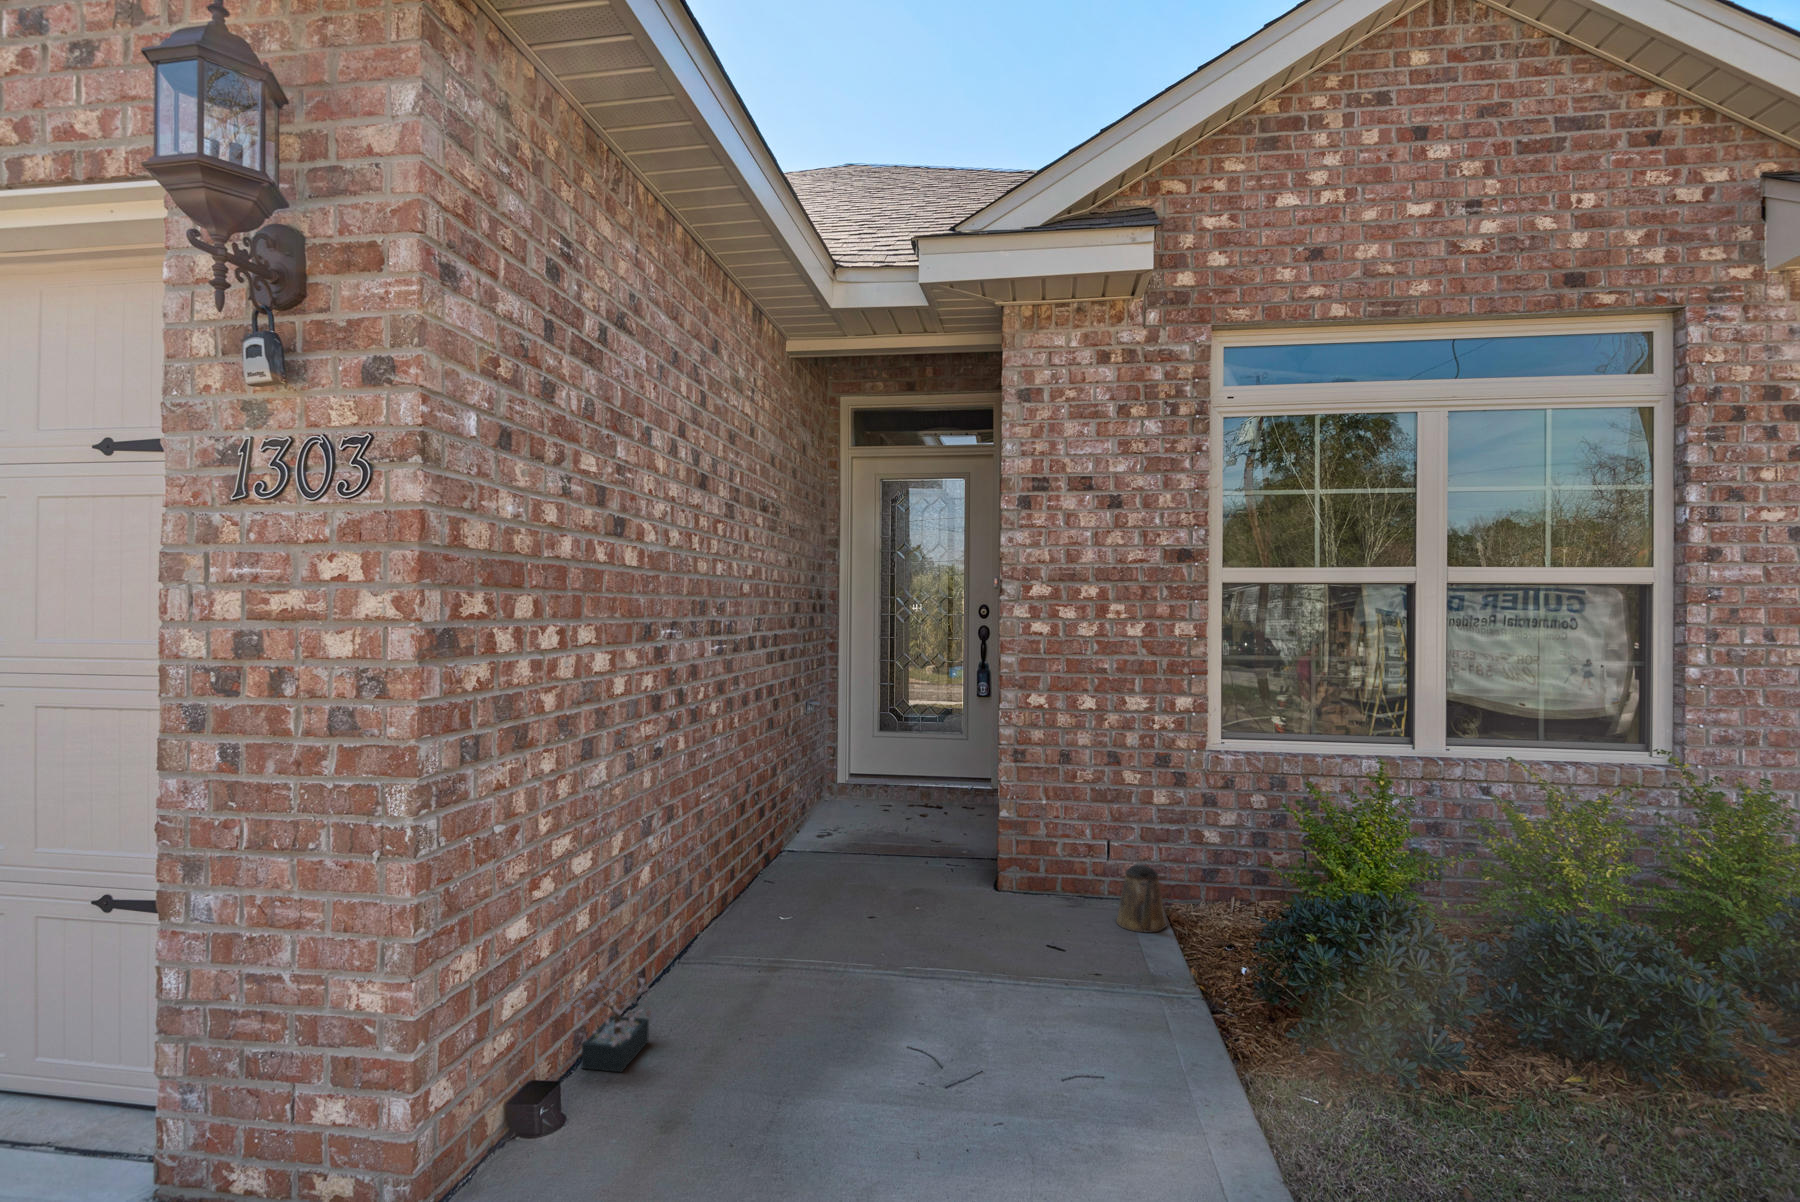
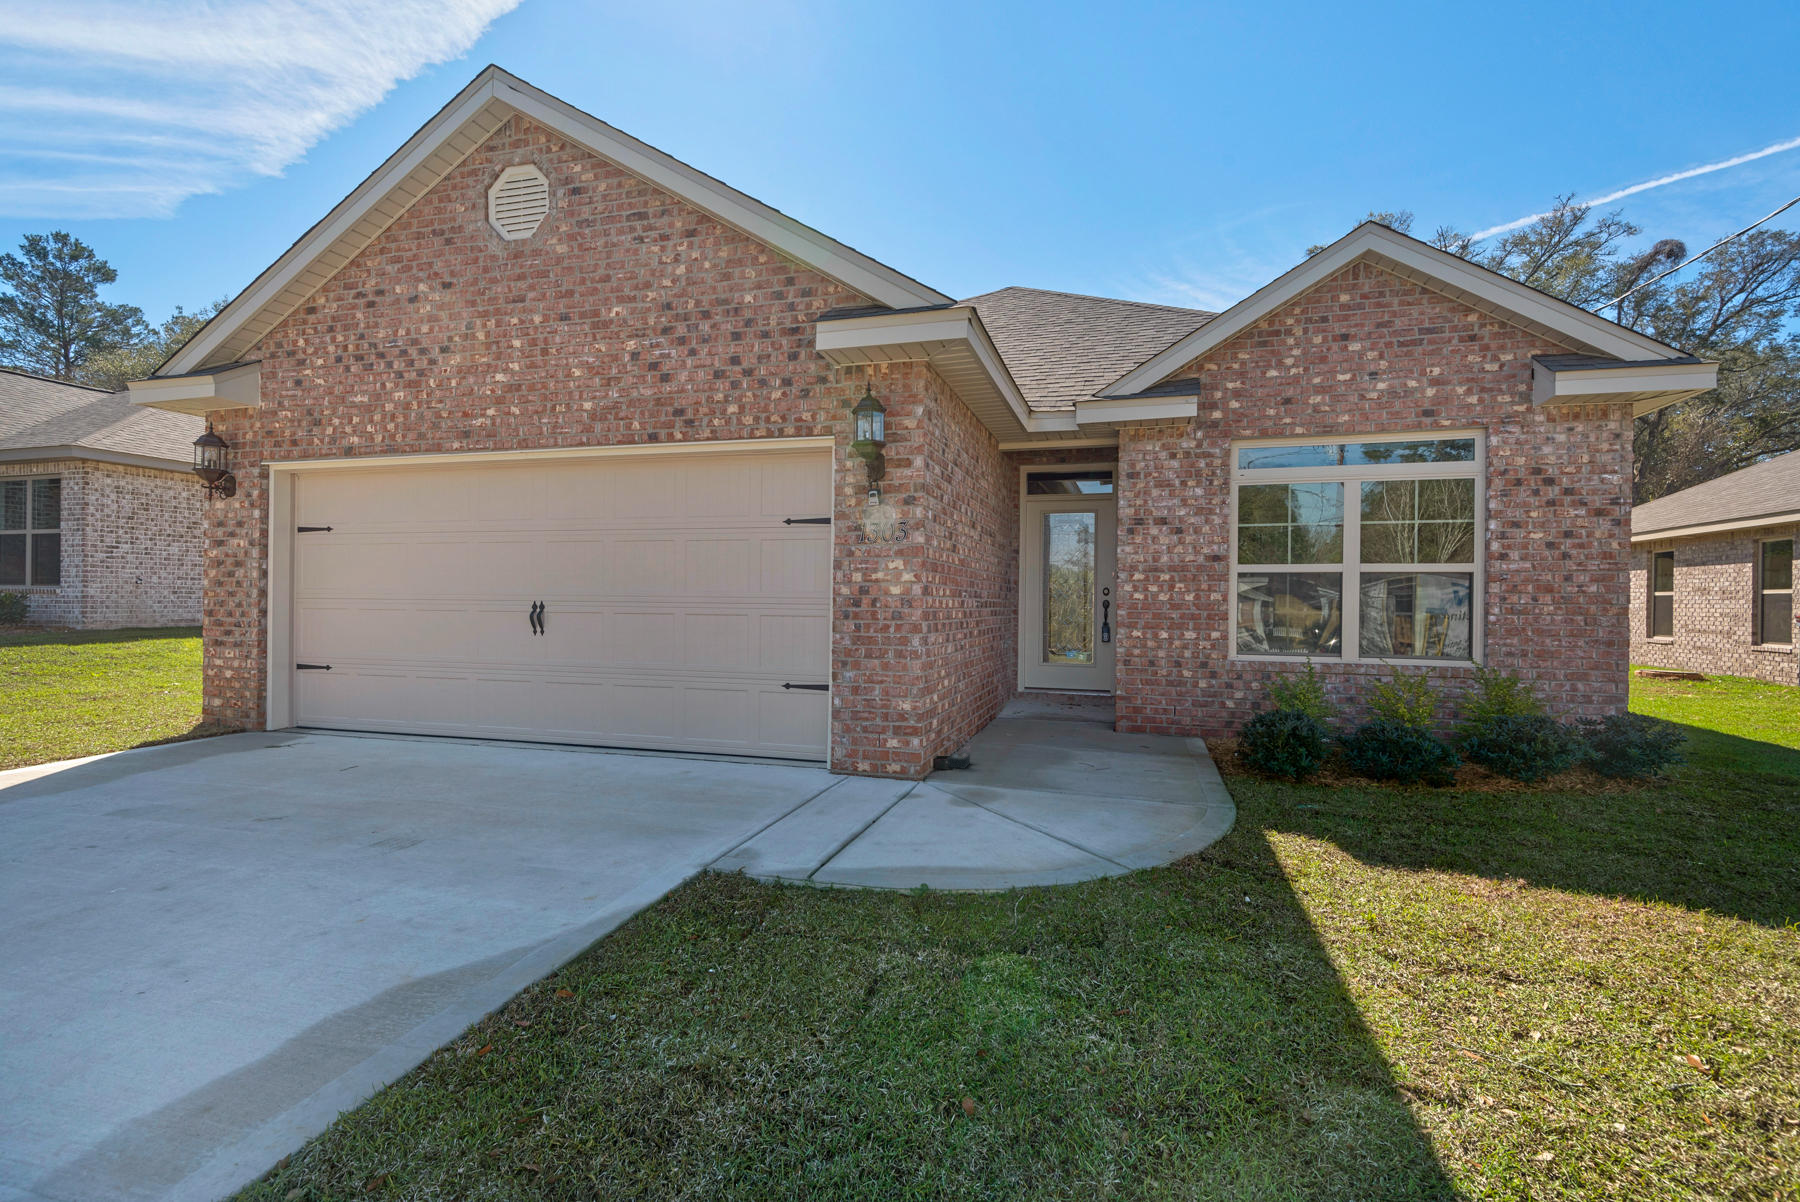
watering can: present [1116,863,1167,933] -> none [1178,715,1205,747]

